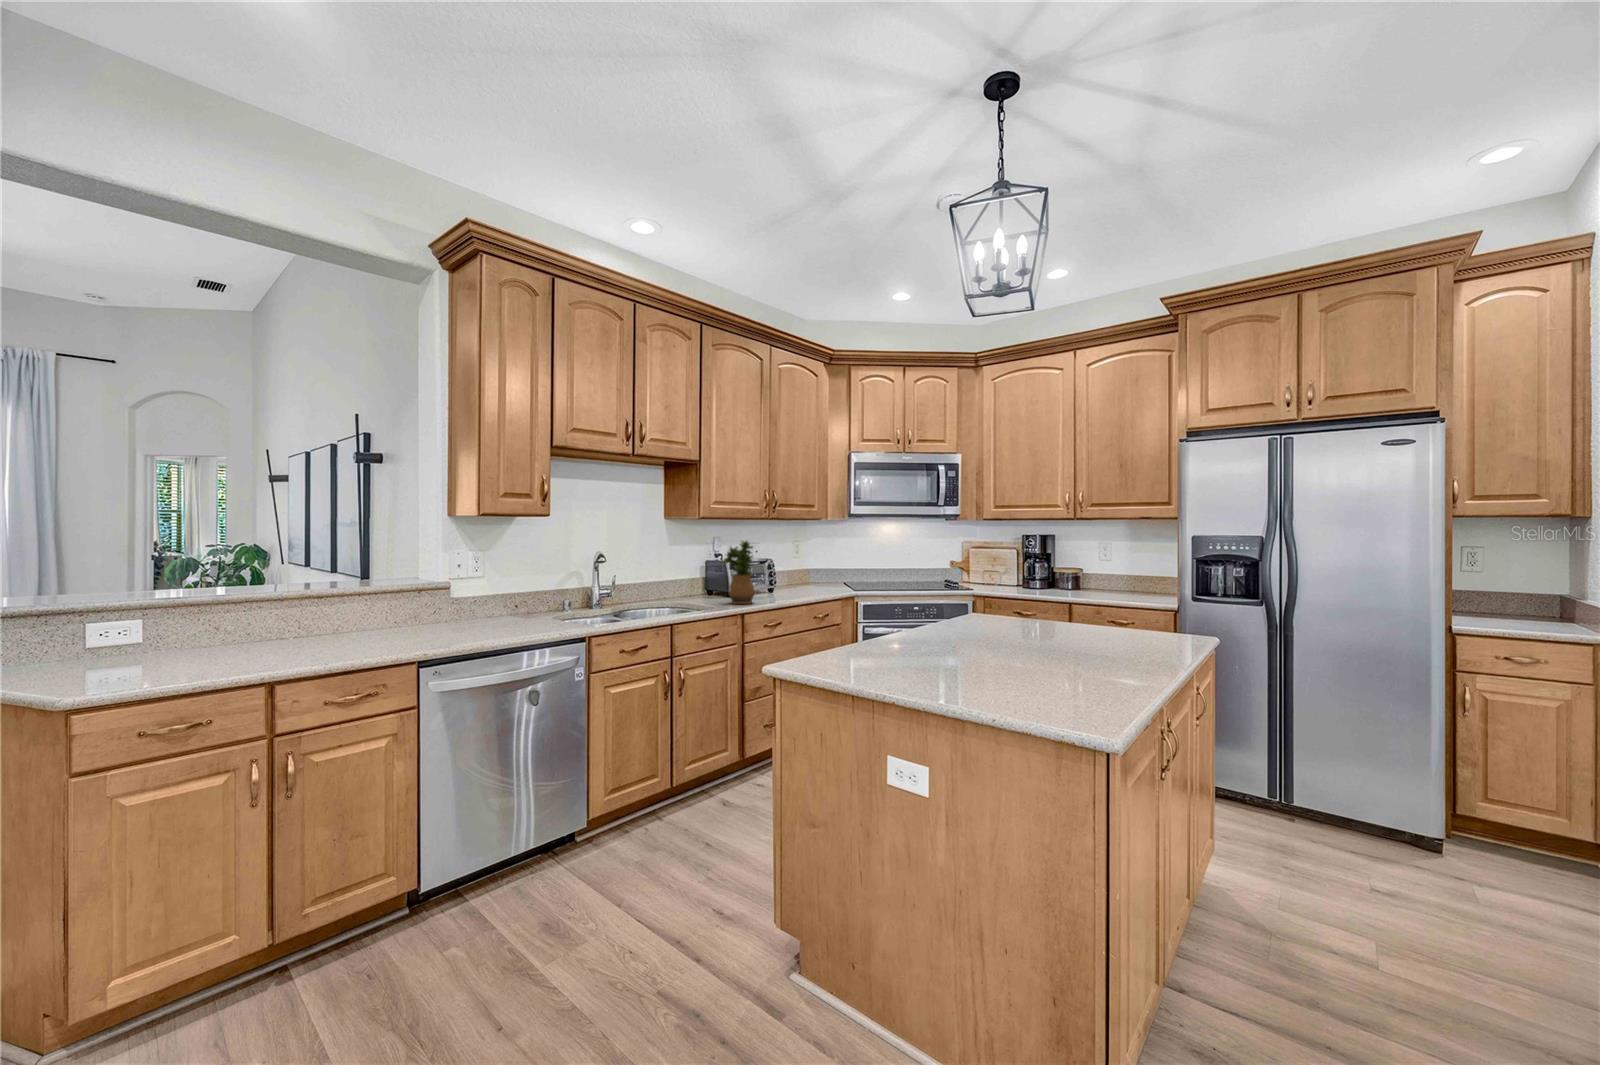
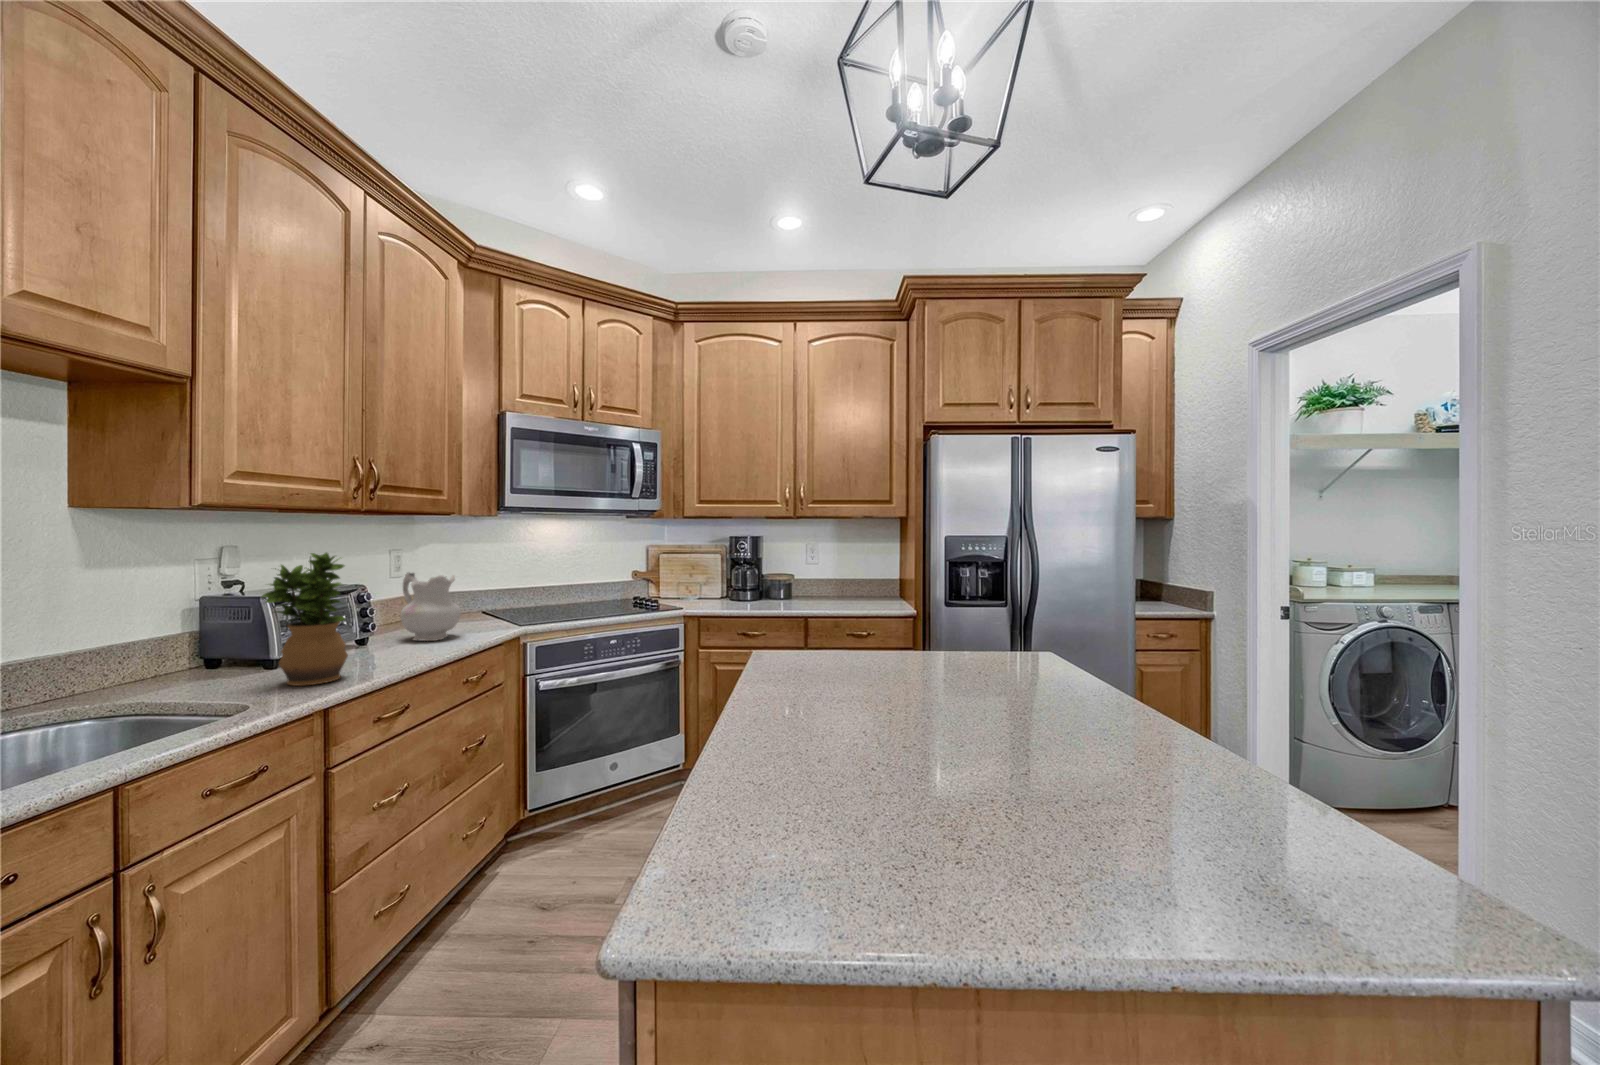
ceramic pitcher: none [789,554,819,594] -> present [401,573,461,641]

